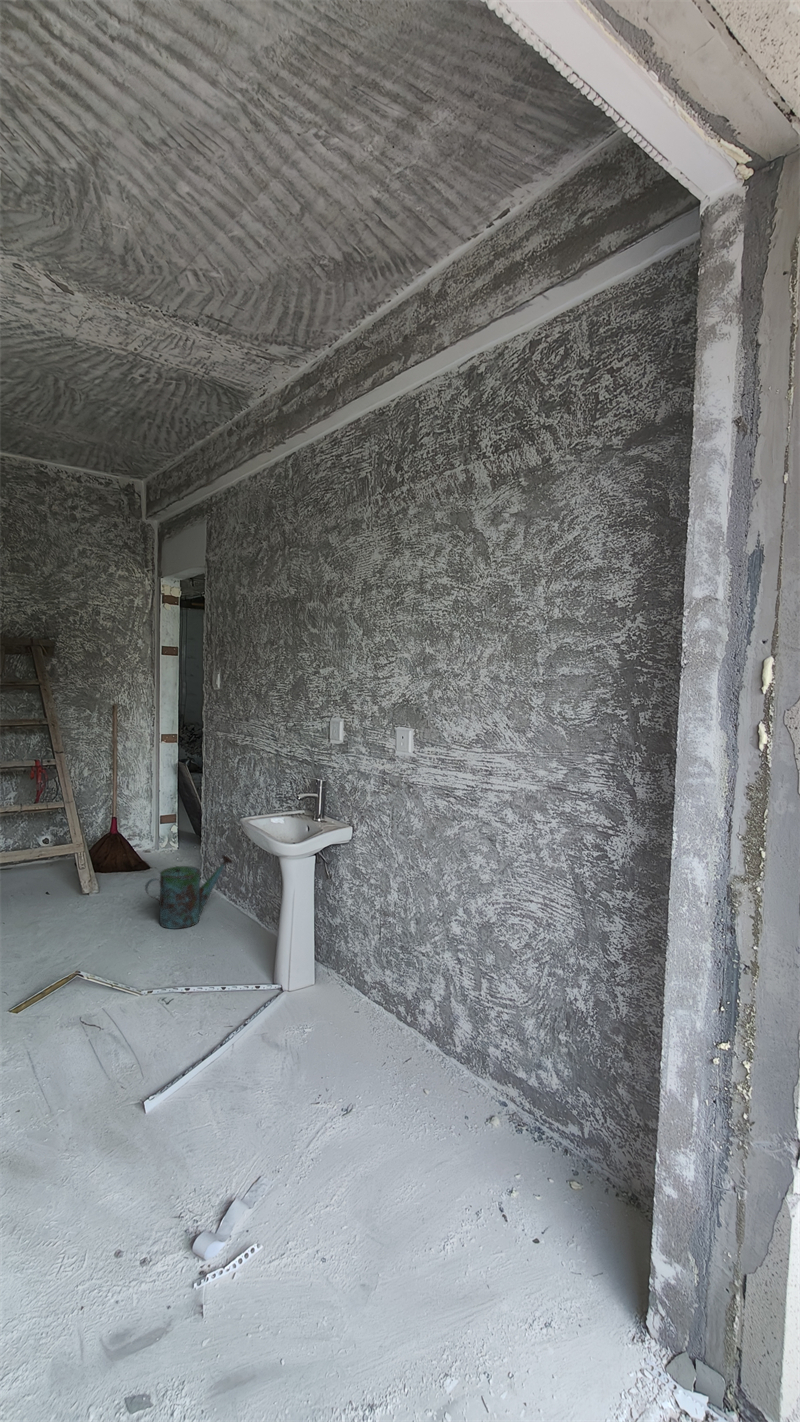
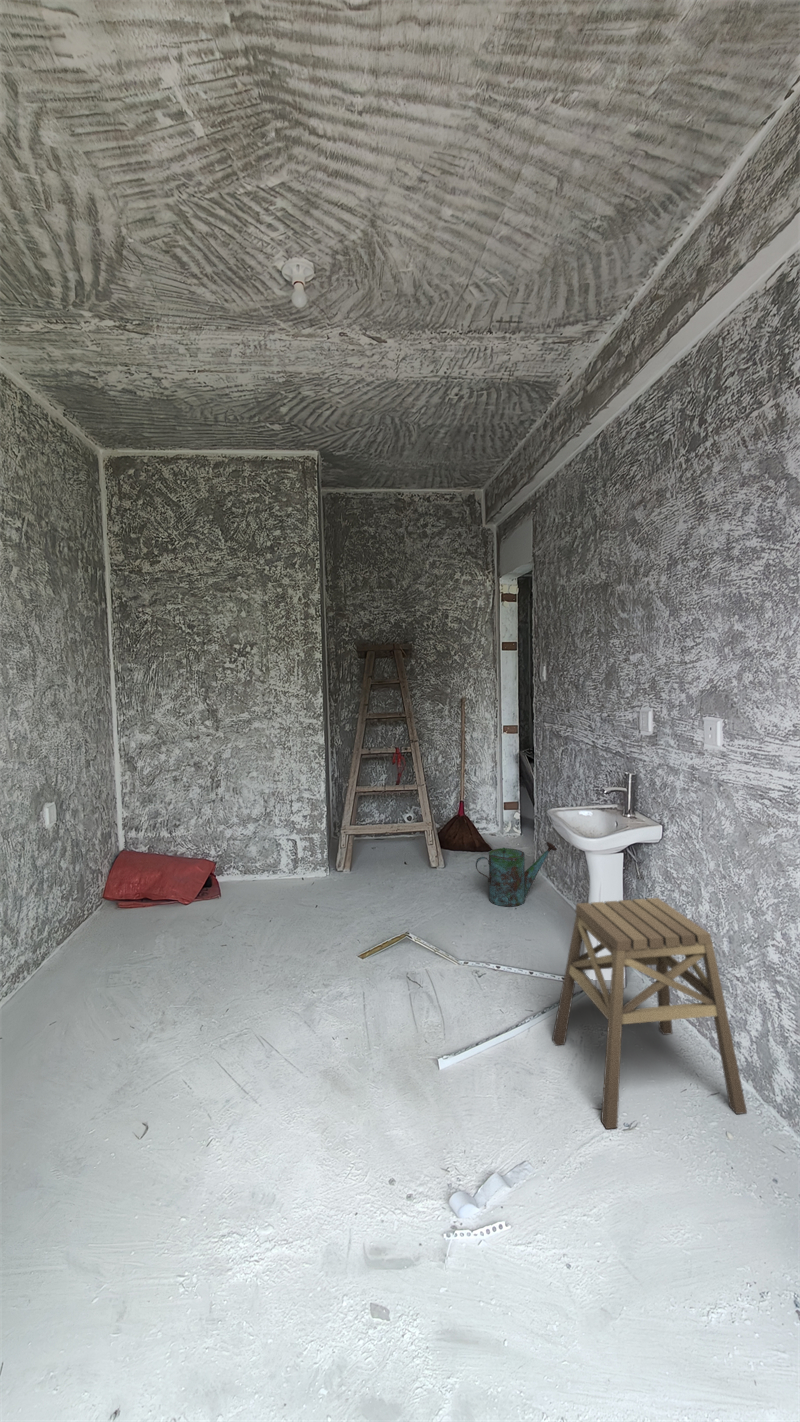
stool: none [258,893,433,1120] -> present [552,898,747,1129]

